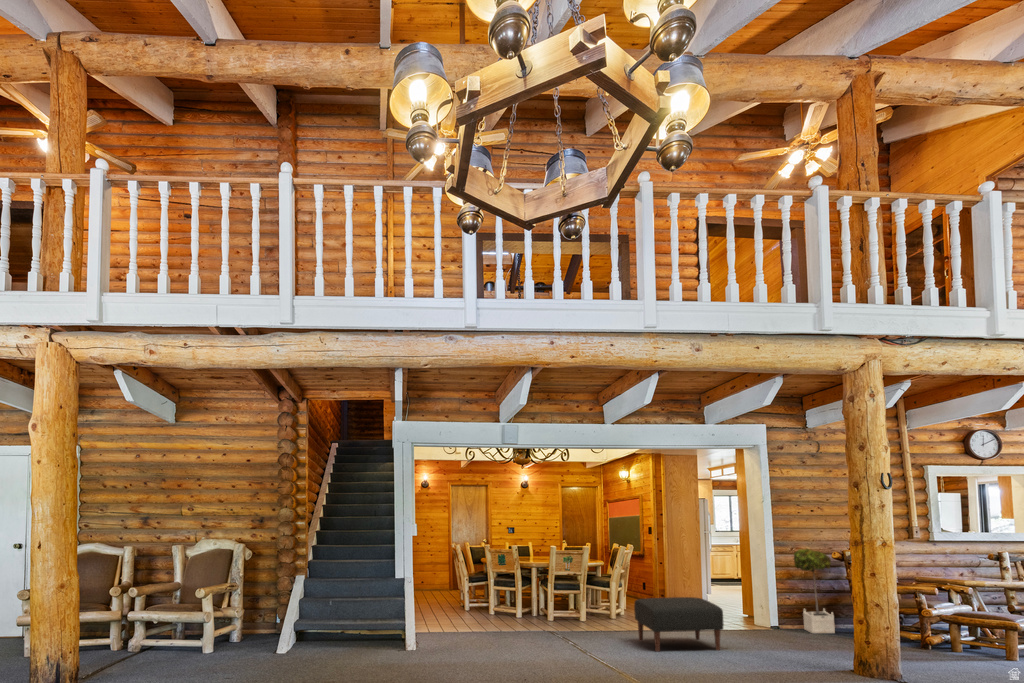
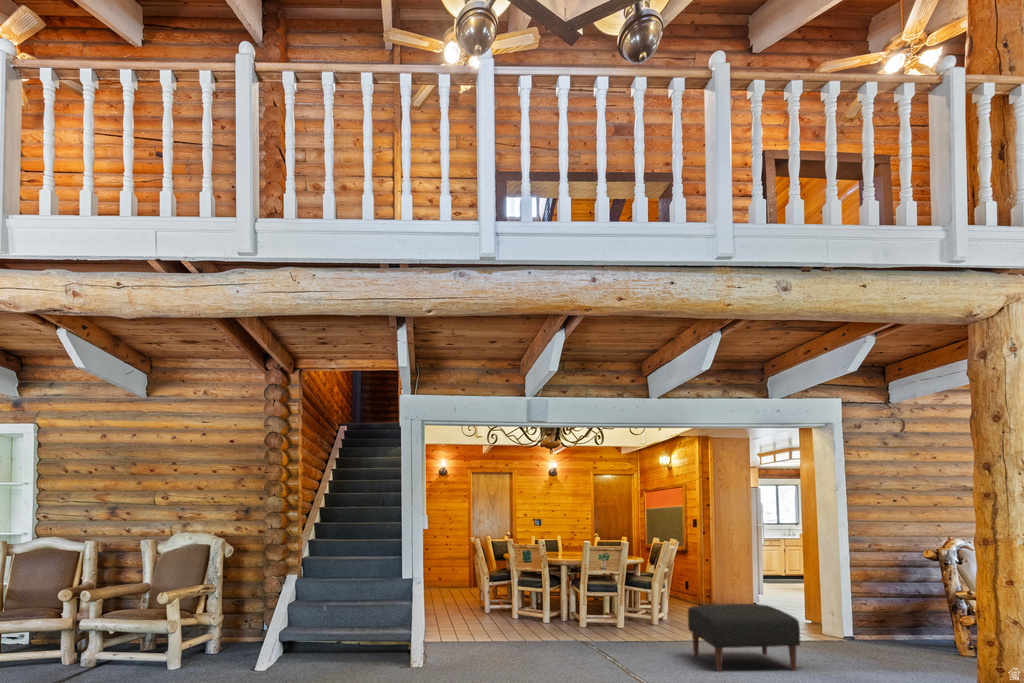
potted tree: present [794,549,835,633] -> none [874,545,927,647]

